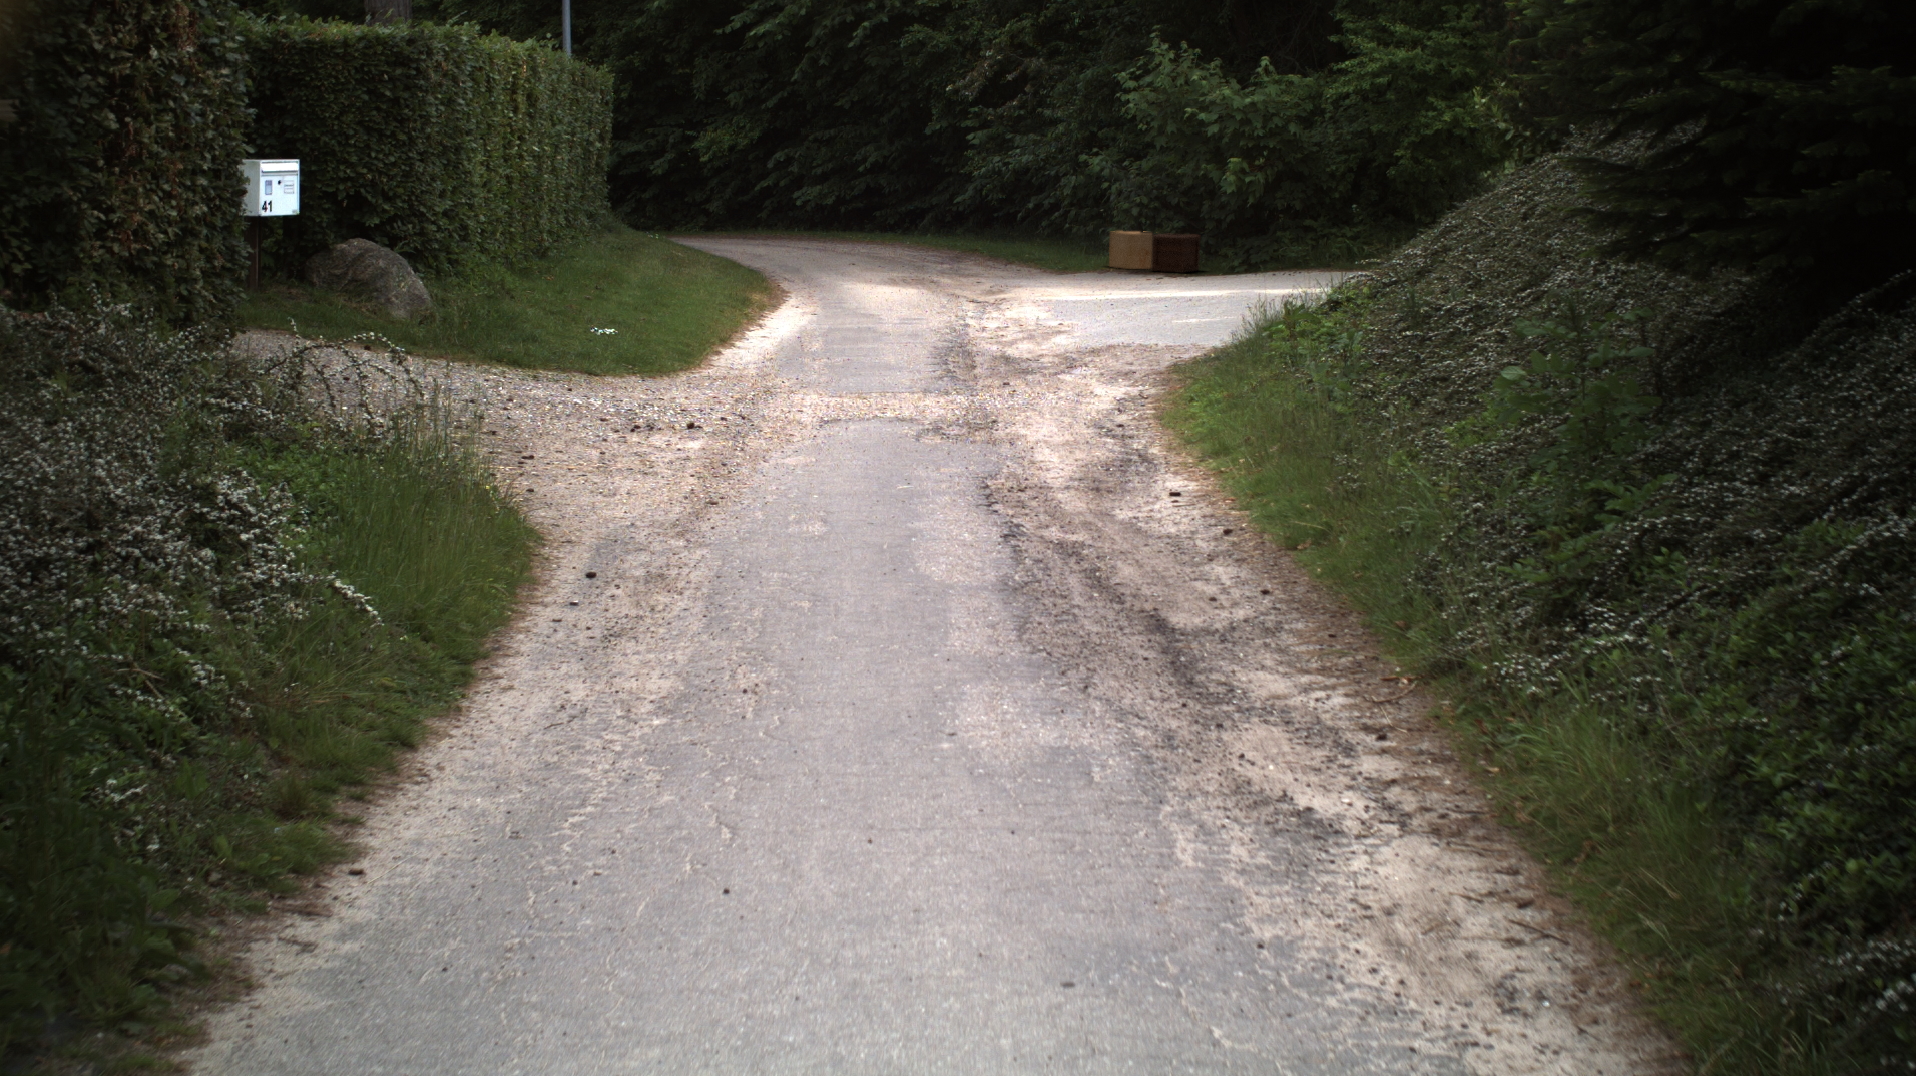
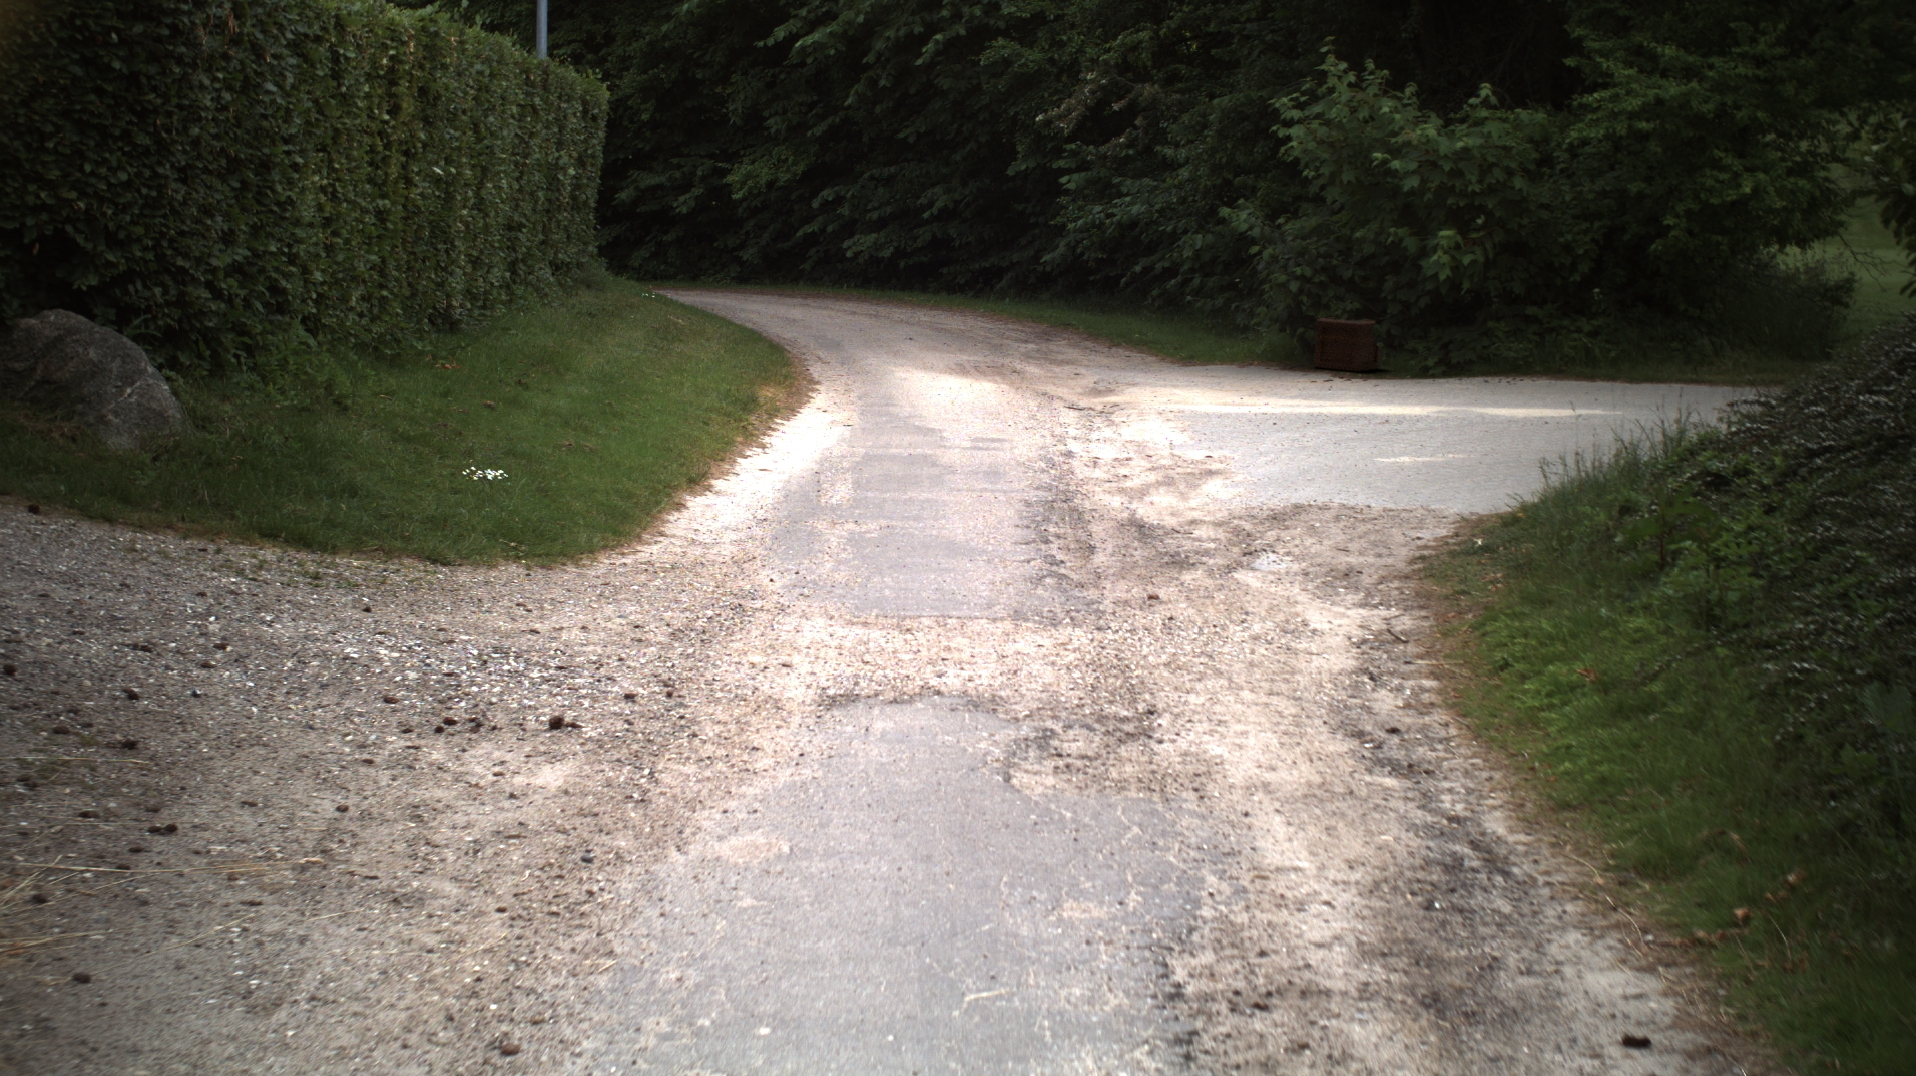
cardboard box: present [1109,231,1152,269] -> none [1254,312,1324,363]

